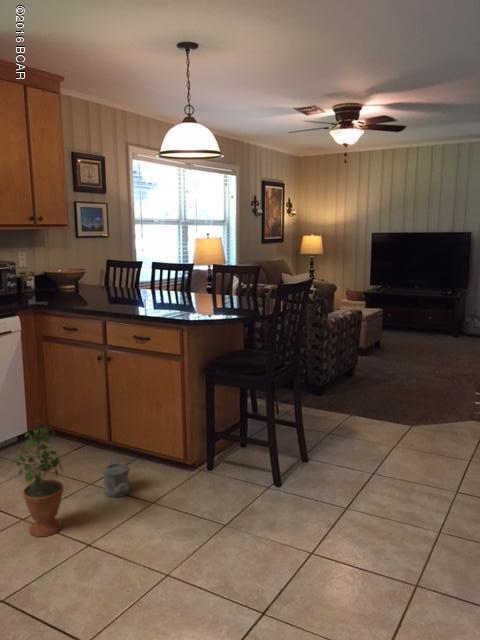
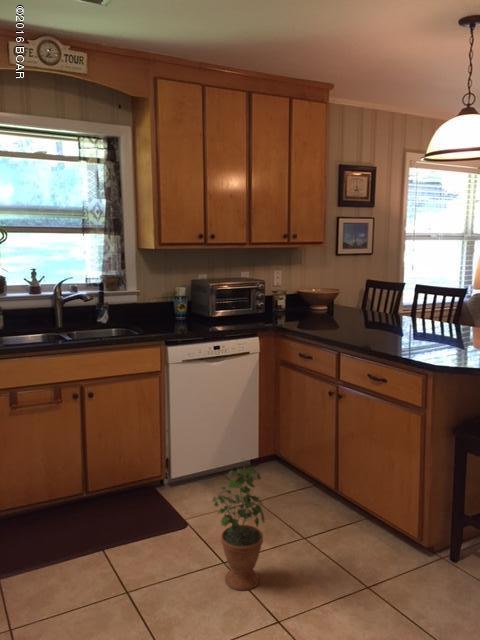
watering can: present [103,459,130,497] -> none [314,515,346,565]

